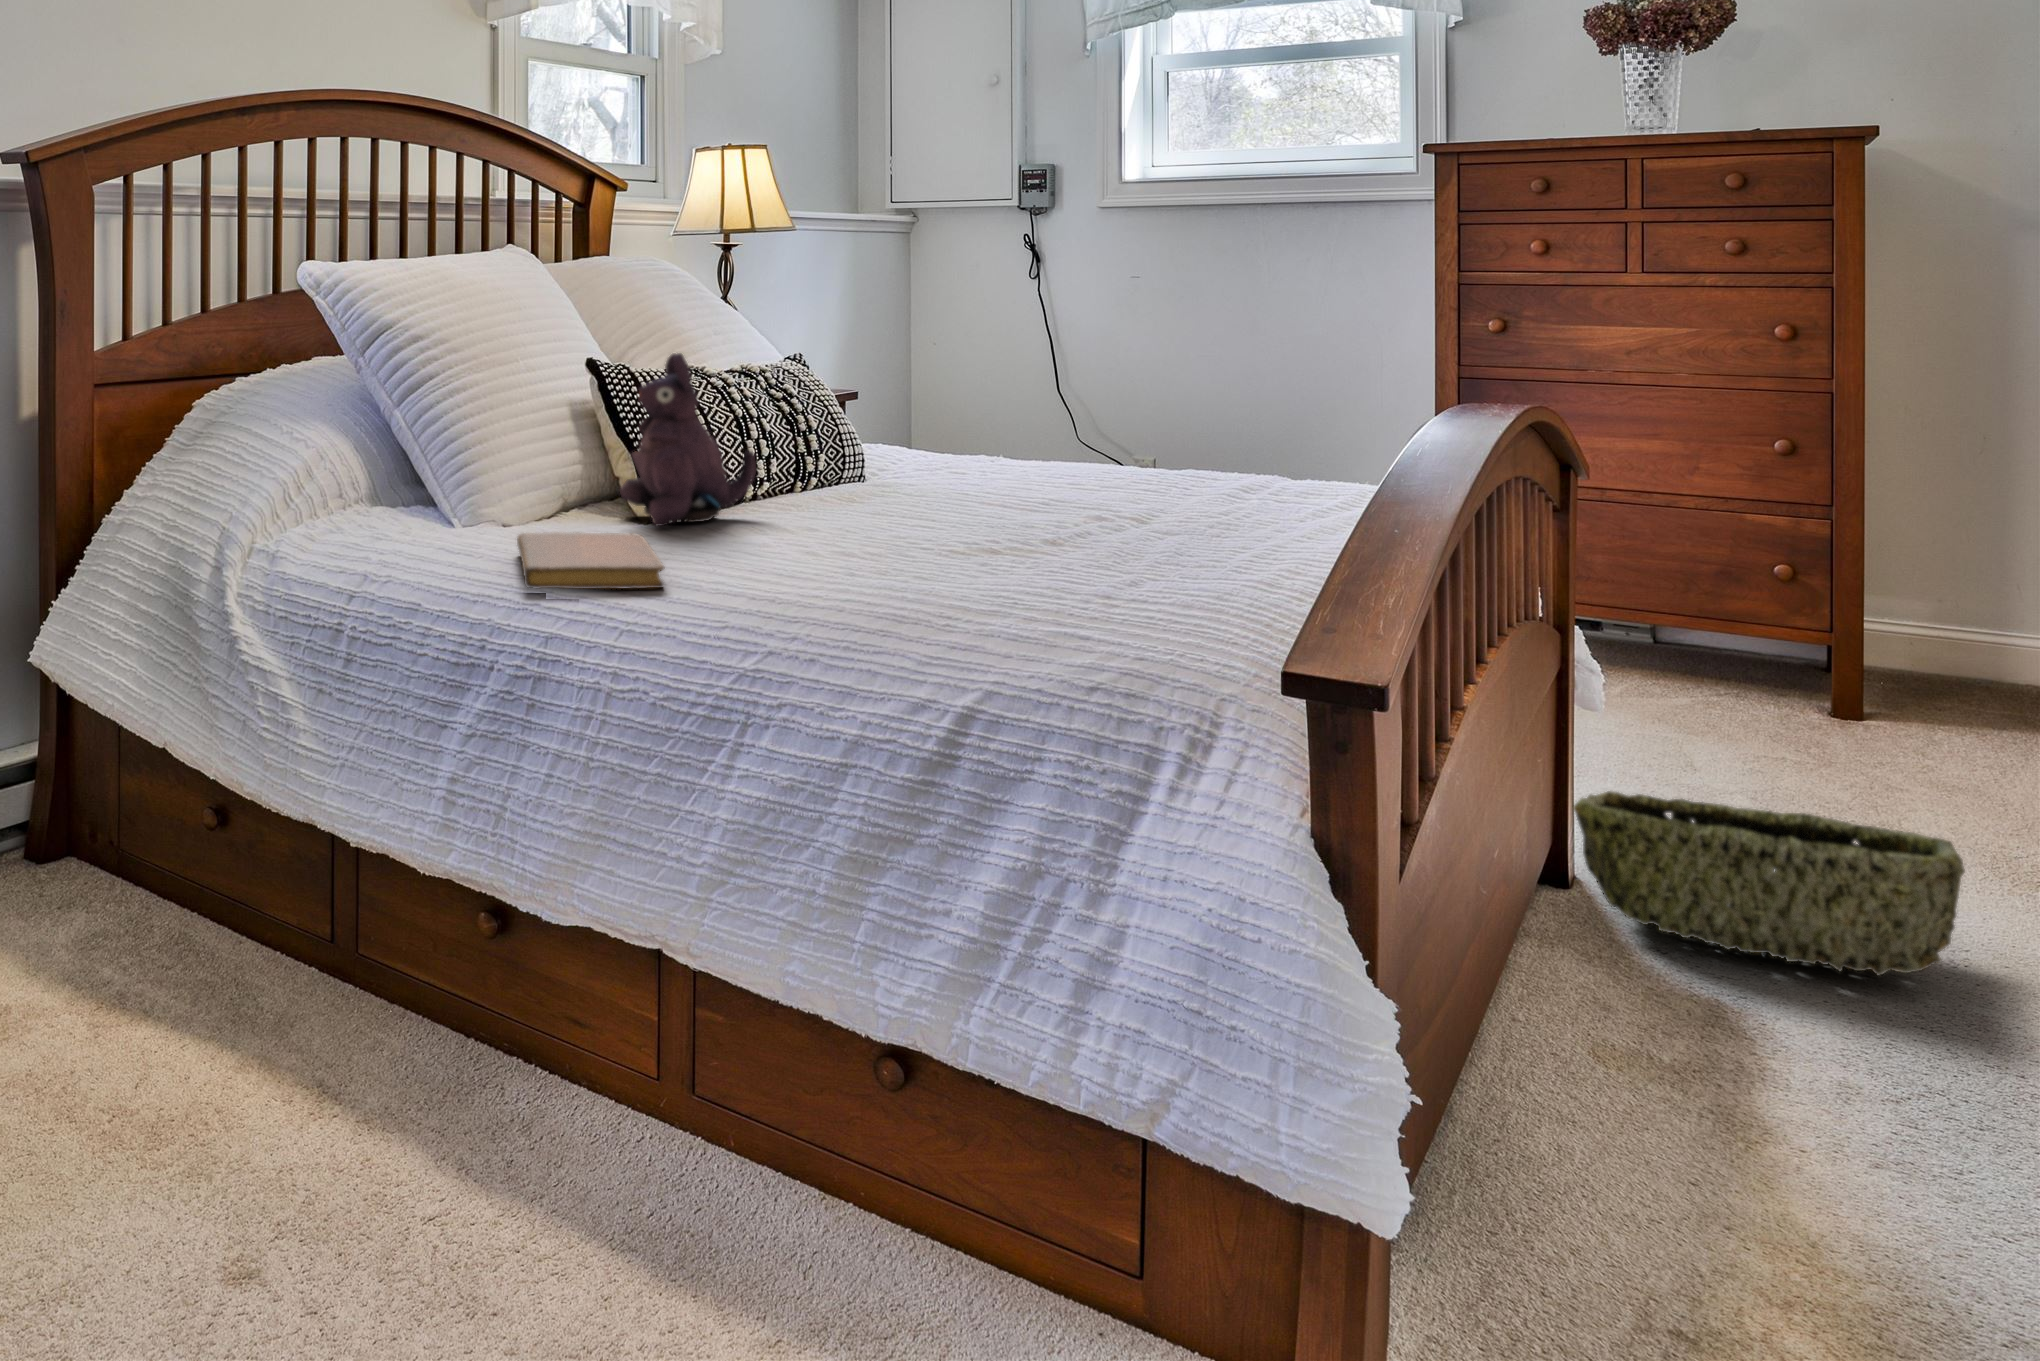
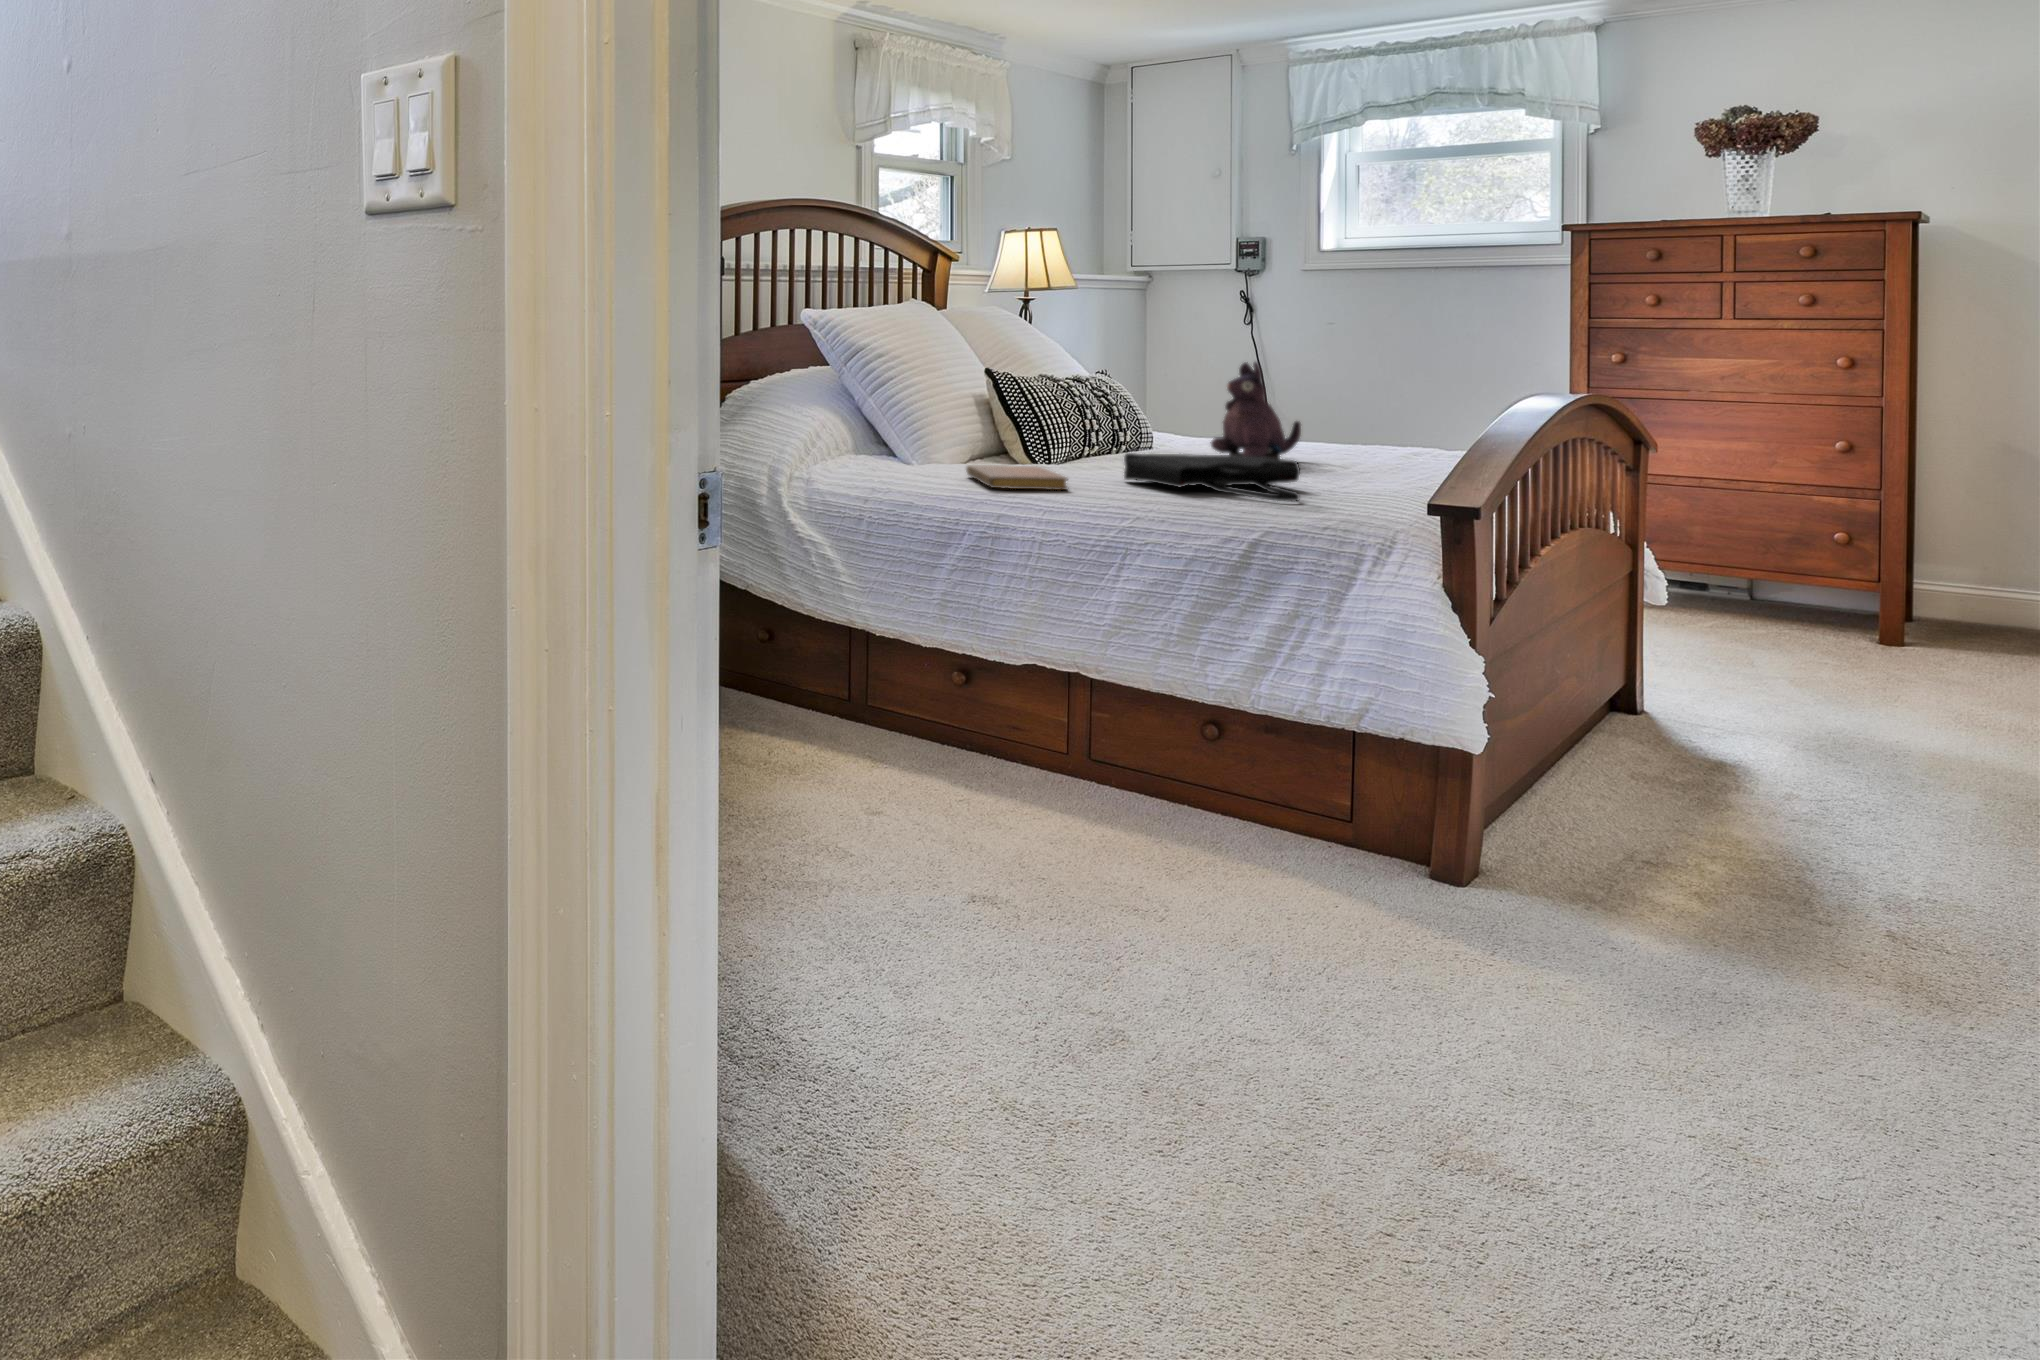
plush toy: present [620,353,756,526] -> present [1210,362,1301,459]
tote bag: none [774,509,1060,616] -> present [1124,453,1300,501]
woven basket: present [1573,791,1965,976] -> none [1638,651,1898,756]

